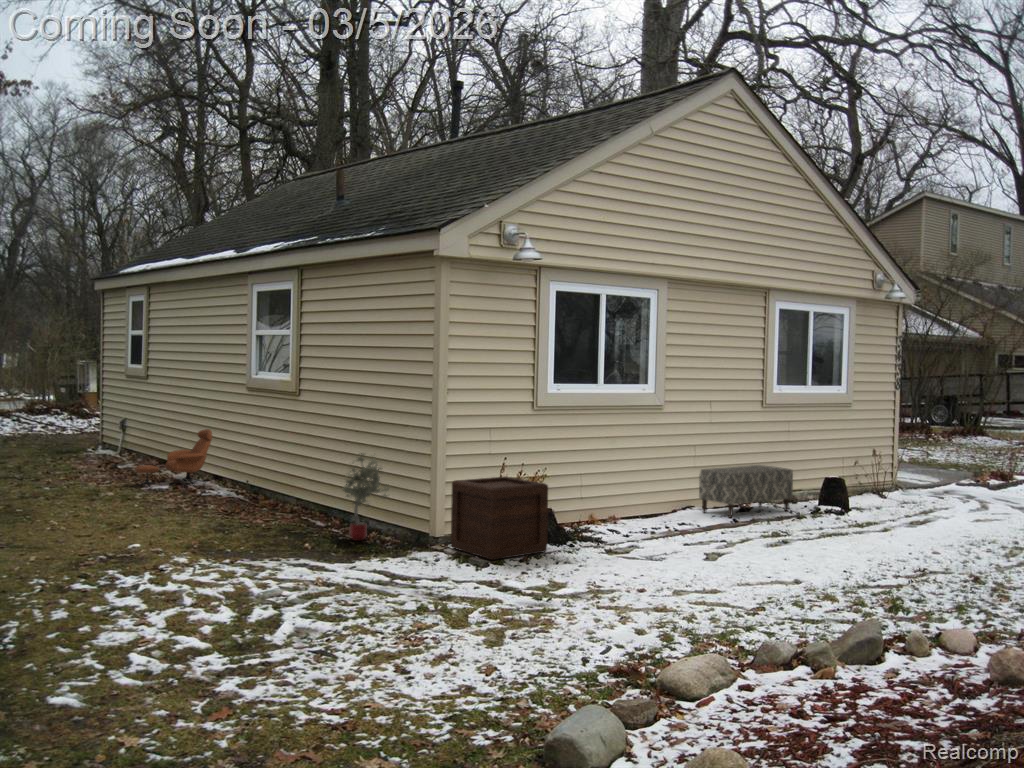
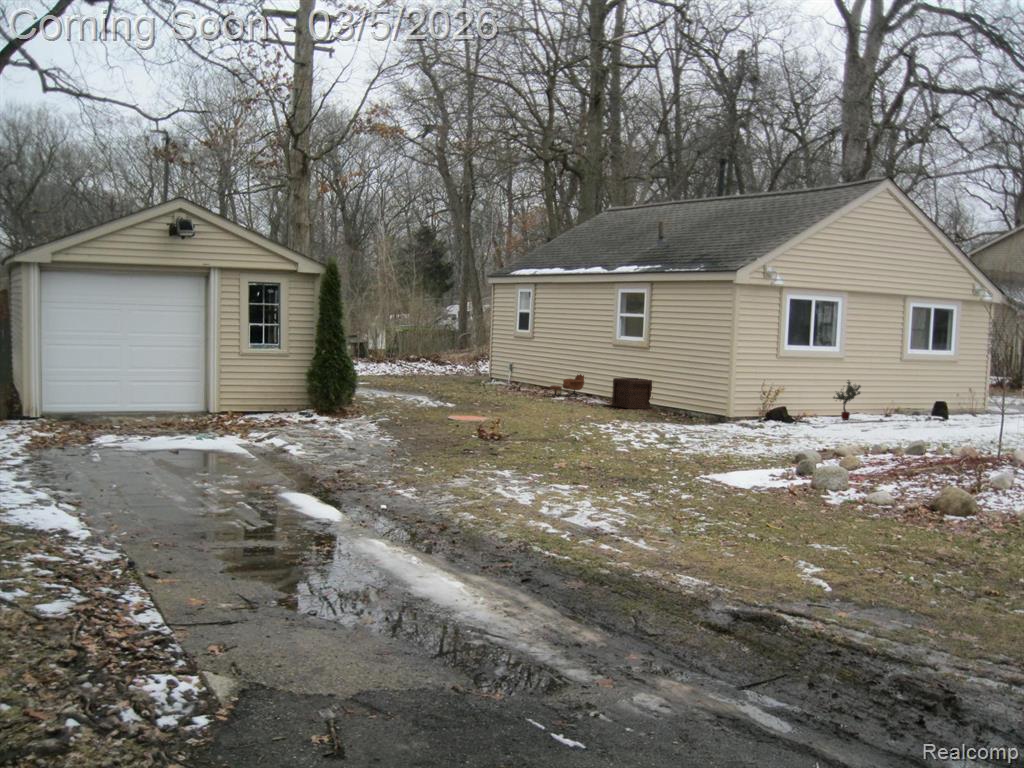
potted tree: present [343,453,389,541] -> present [833,380,861,420]
bench: present [699,465,793,518] -> none [861,394,916,419]
wooden crate: present [451,476,548,560] -> present [612,378,652,409]

